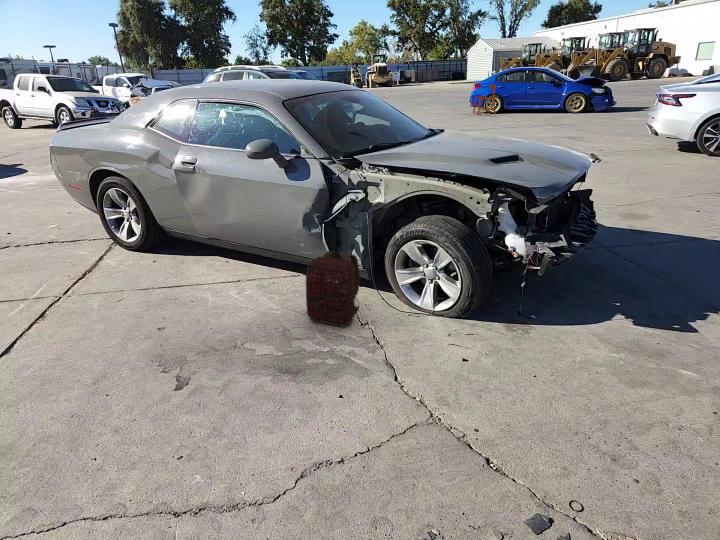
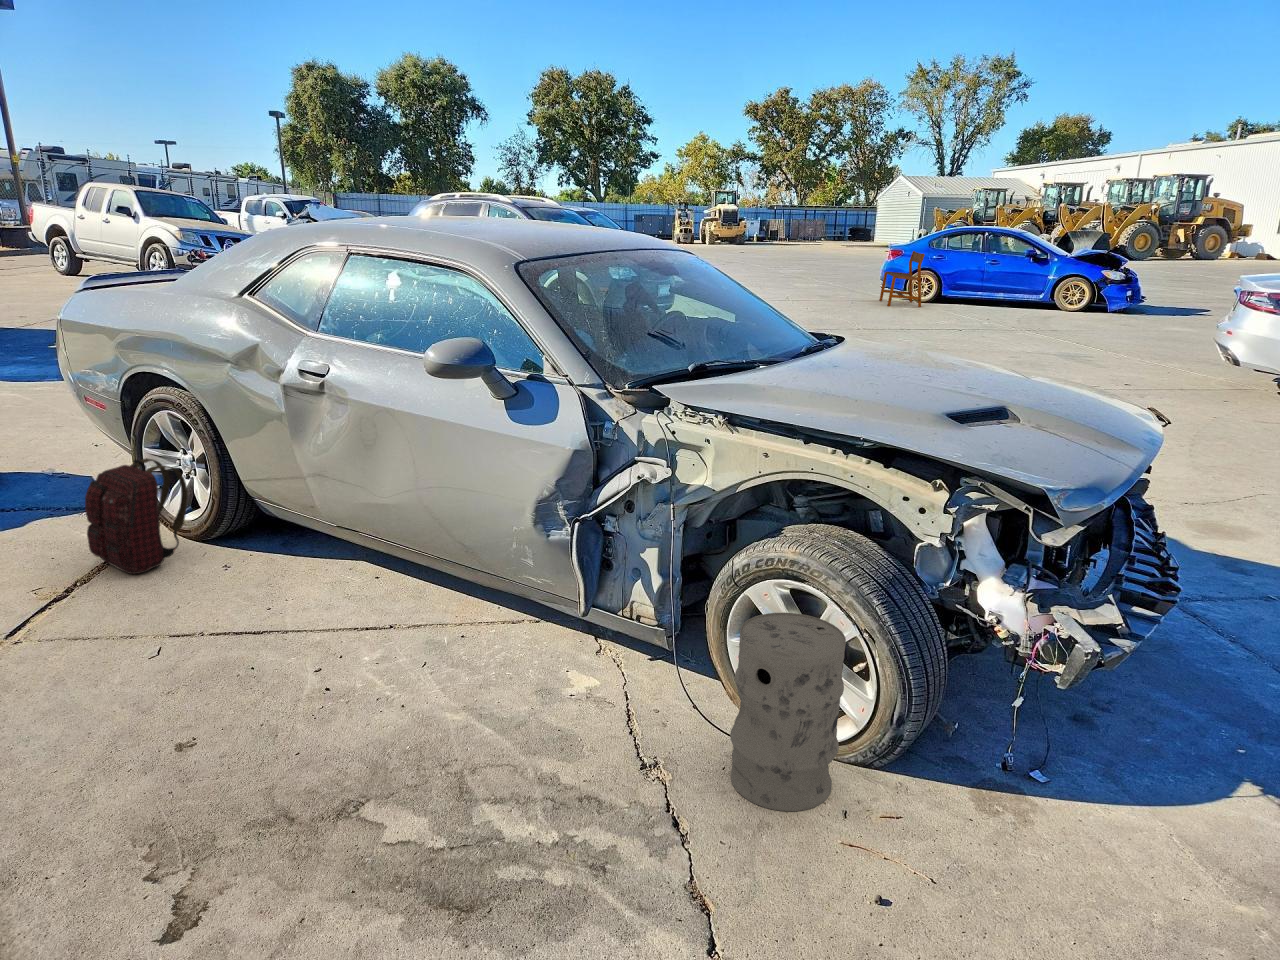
backpack: present [306,251,360,326] -> present [85,458,188,574]
trash can: none [399,255,447,340] -> present [730,613,846,811]

